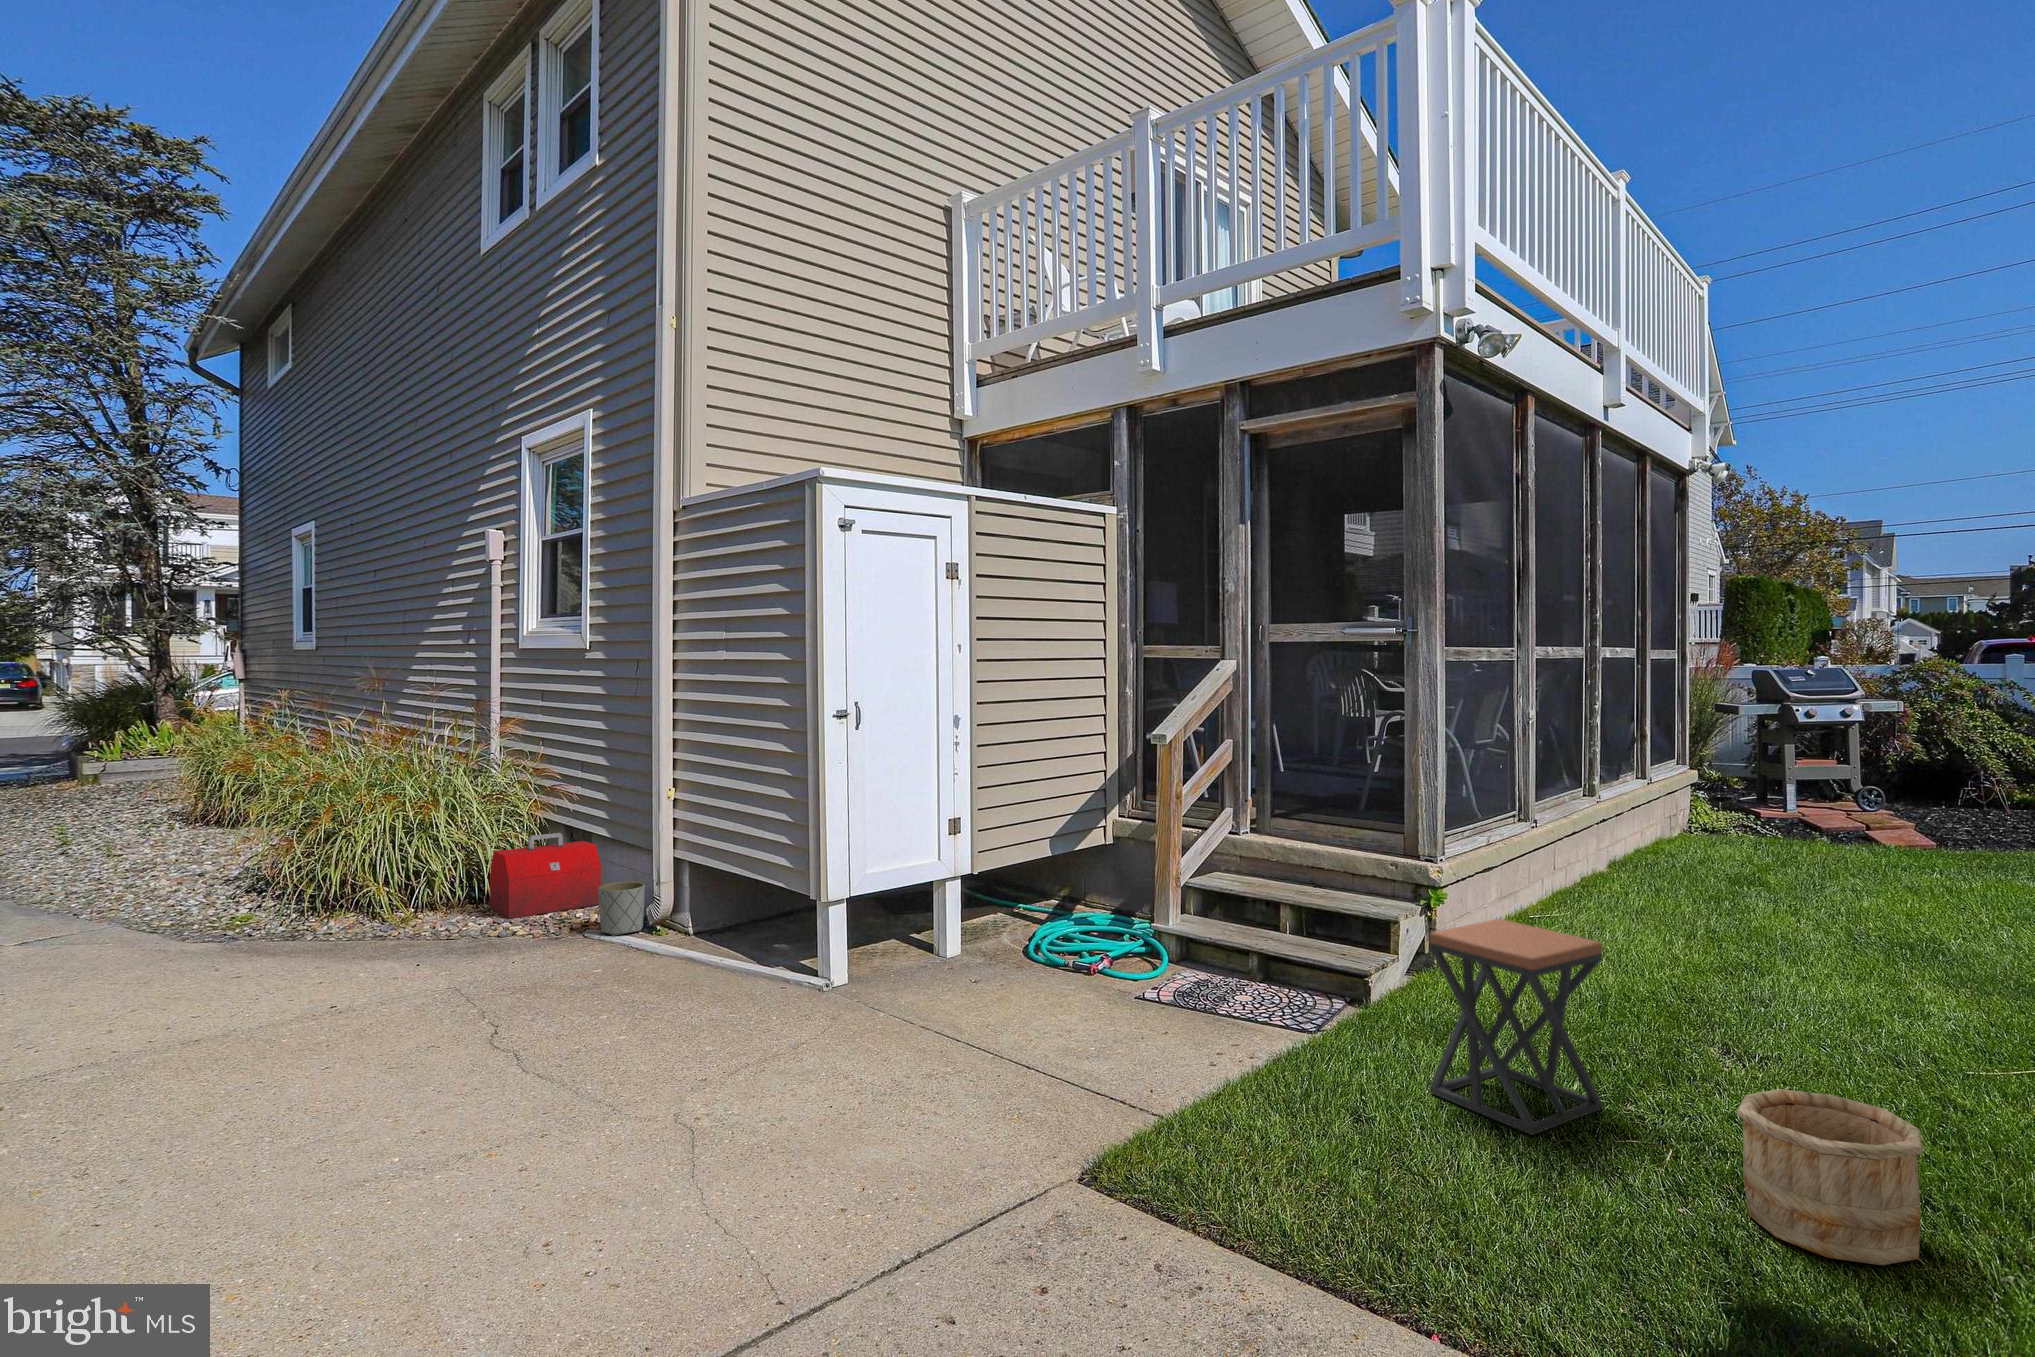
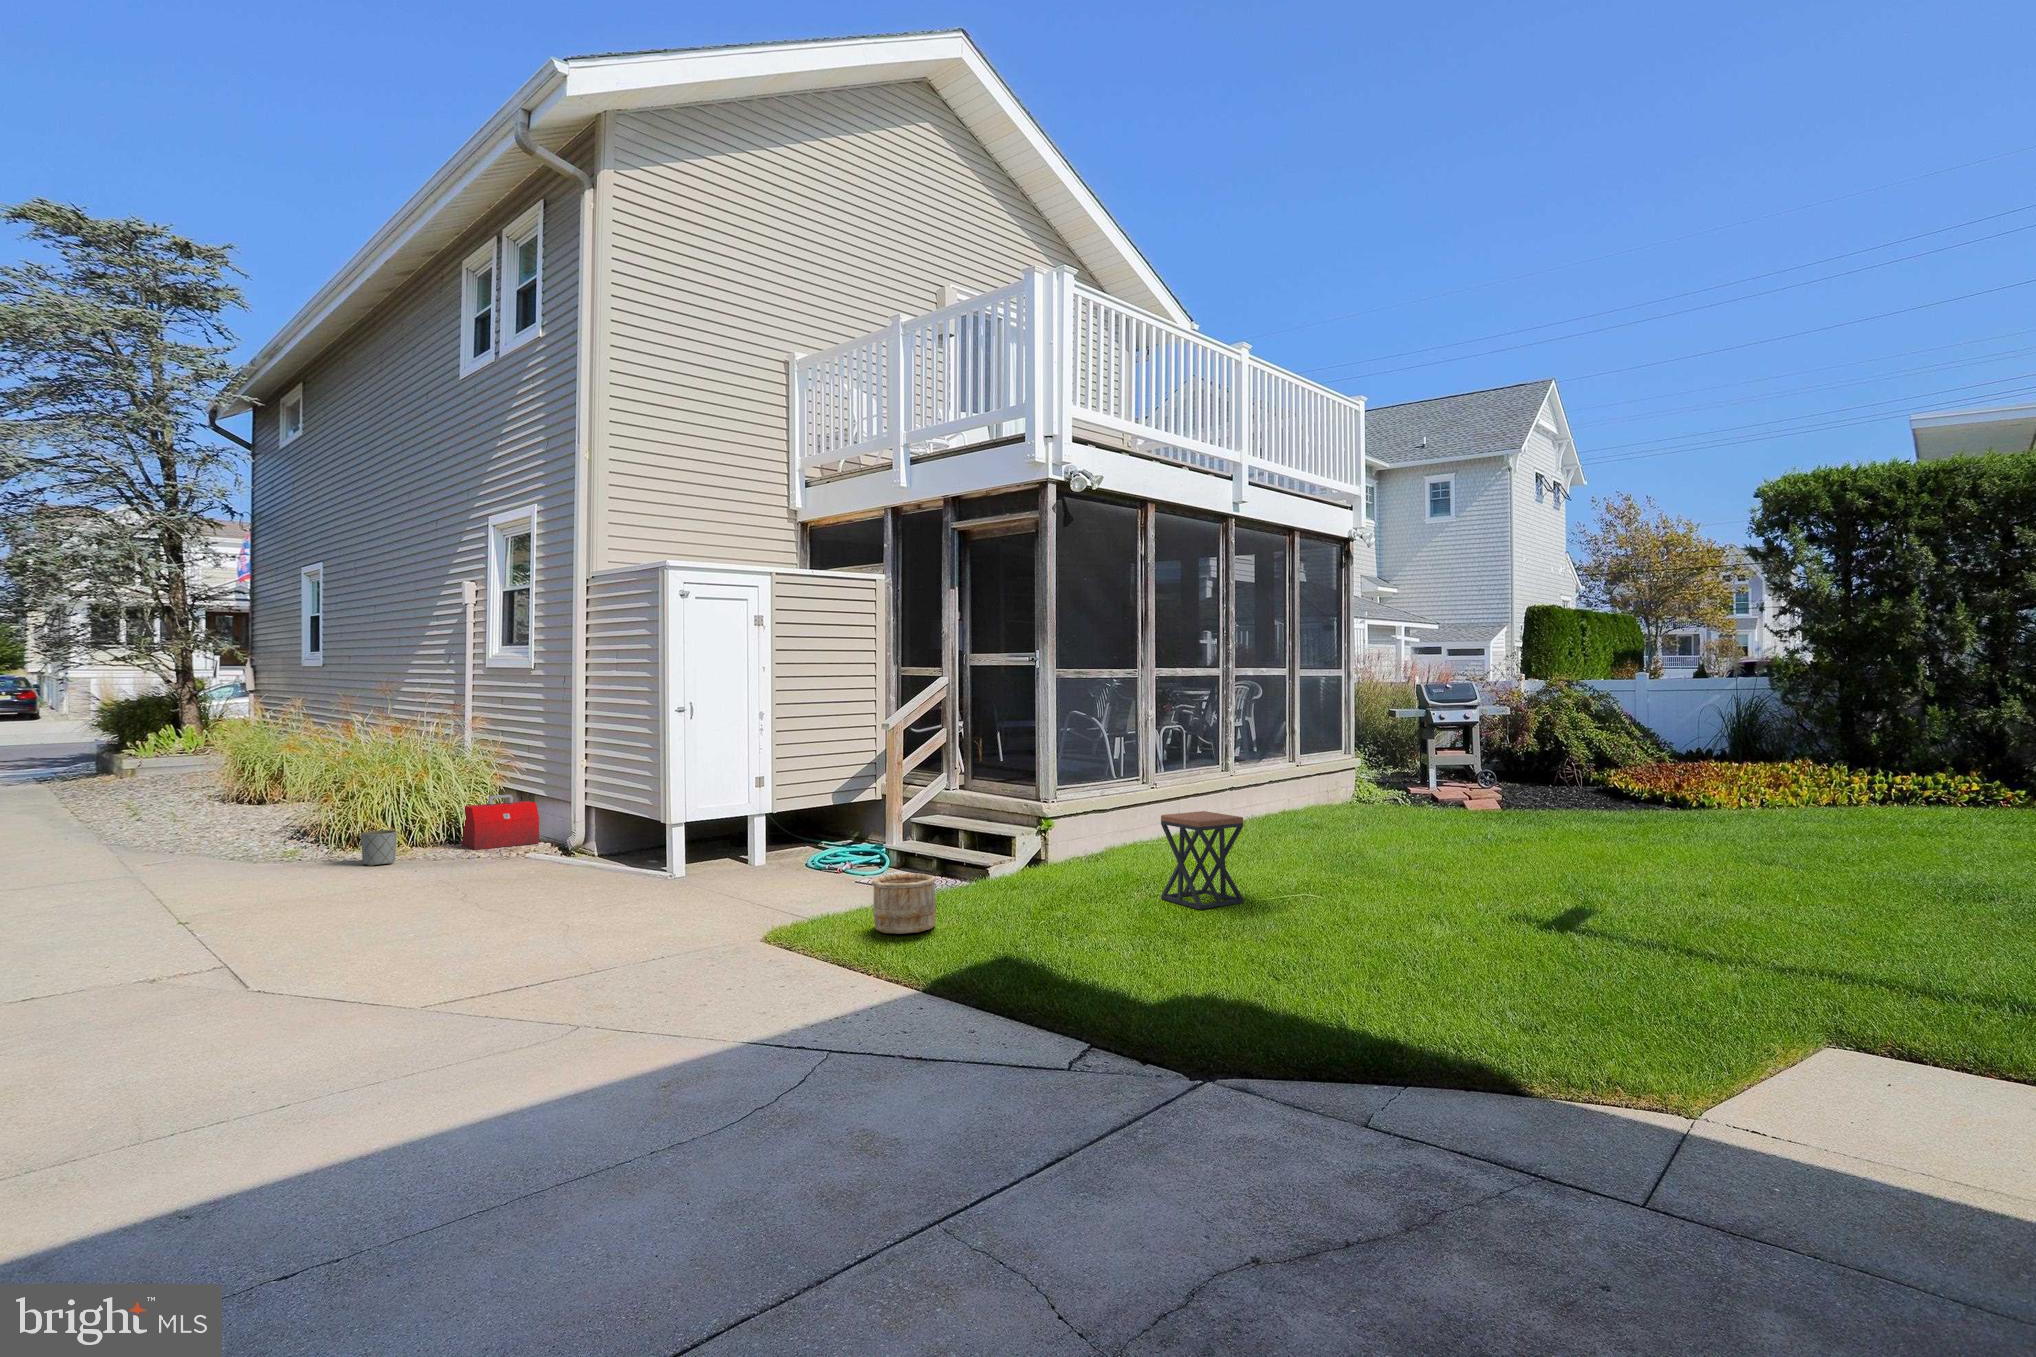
planter: present [598,882,645,936] -> present [361,830,397,866]
stool: present [1430,919,1602,1135] -> present [1161,811,1244,909]
wooden bucket: present [1736,1089,1923,1265] -> present [871,873,936,934]

